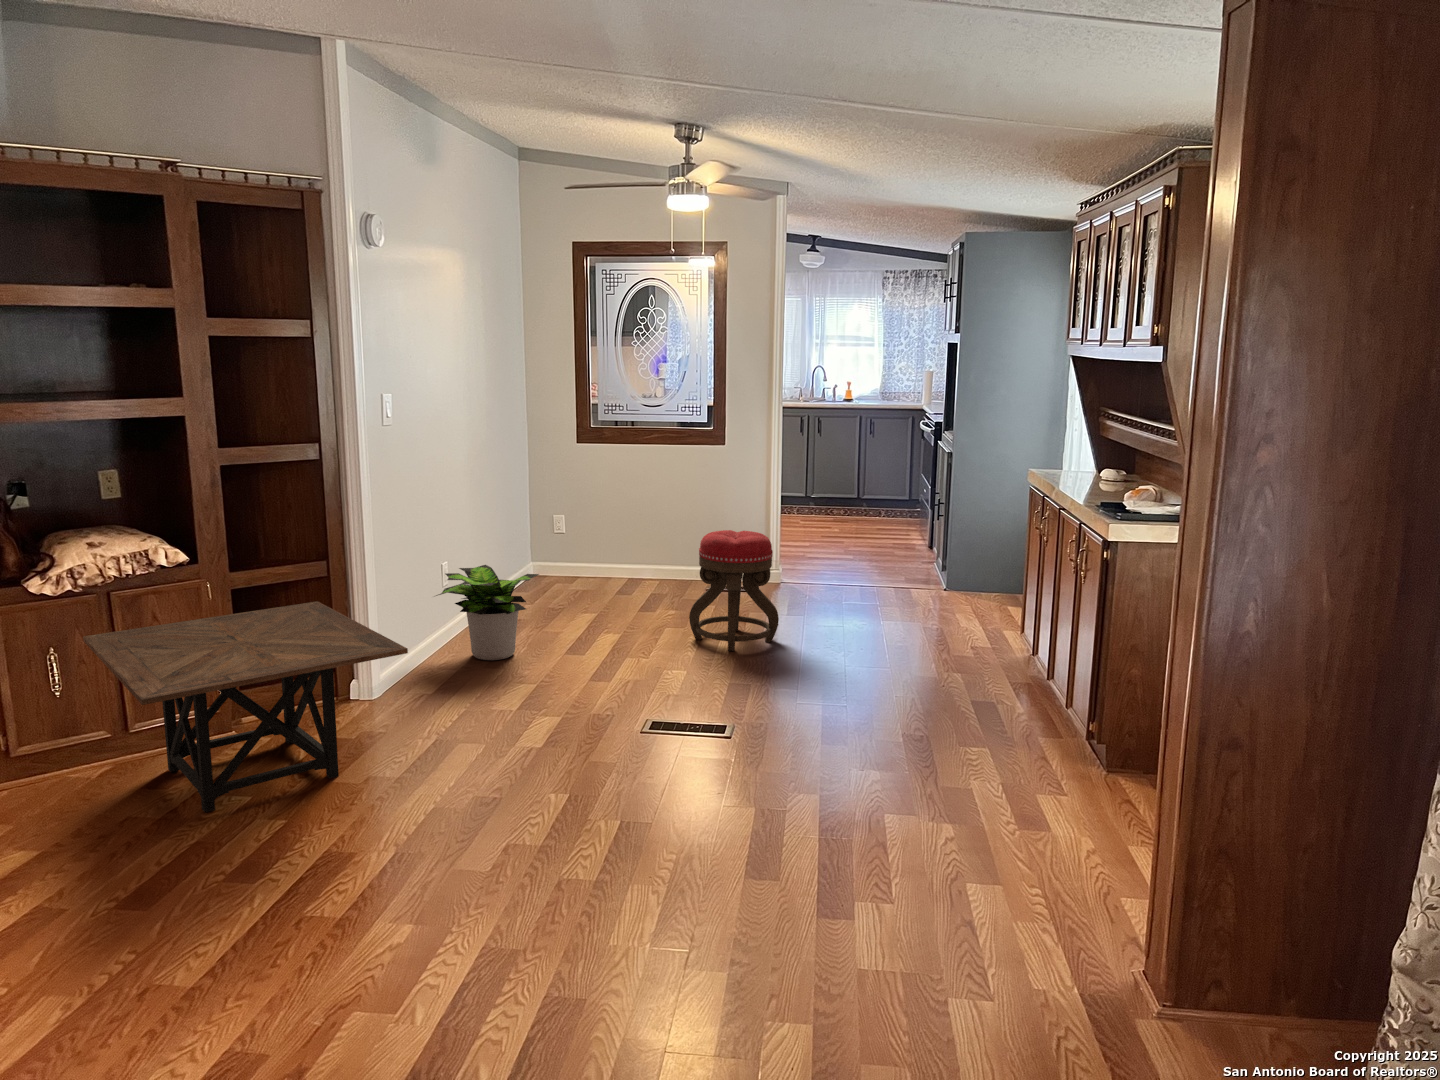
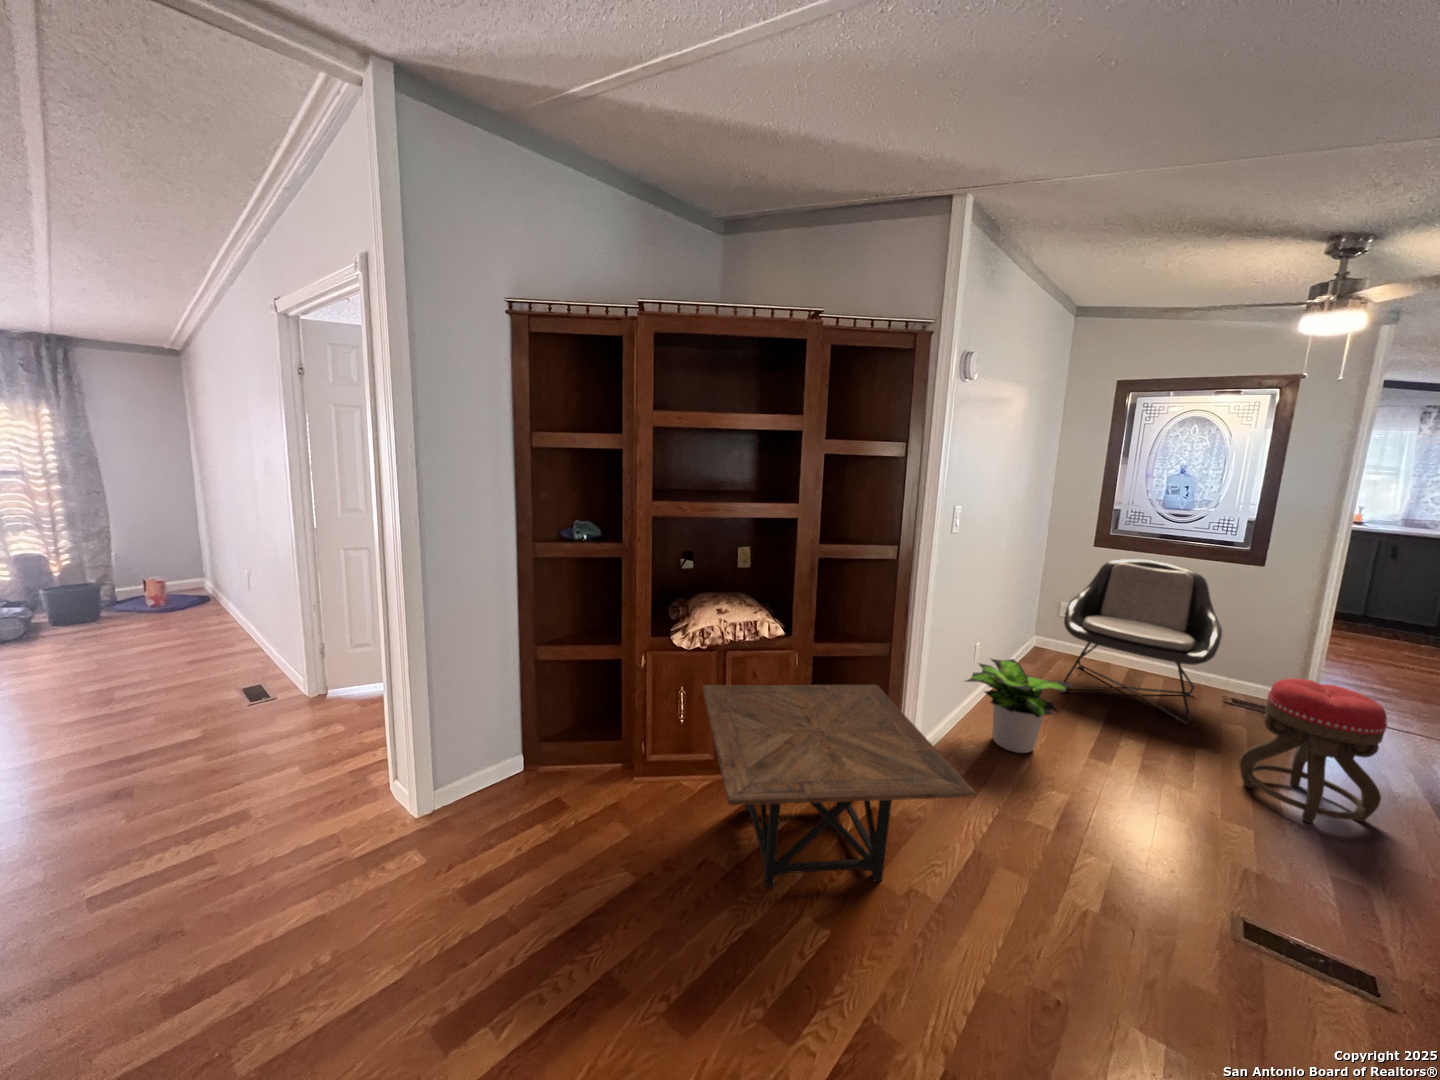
lounge chair: none [548,448,688,608] -> present [1063,559,1222,725]

